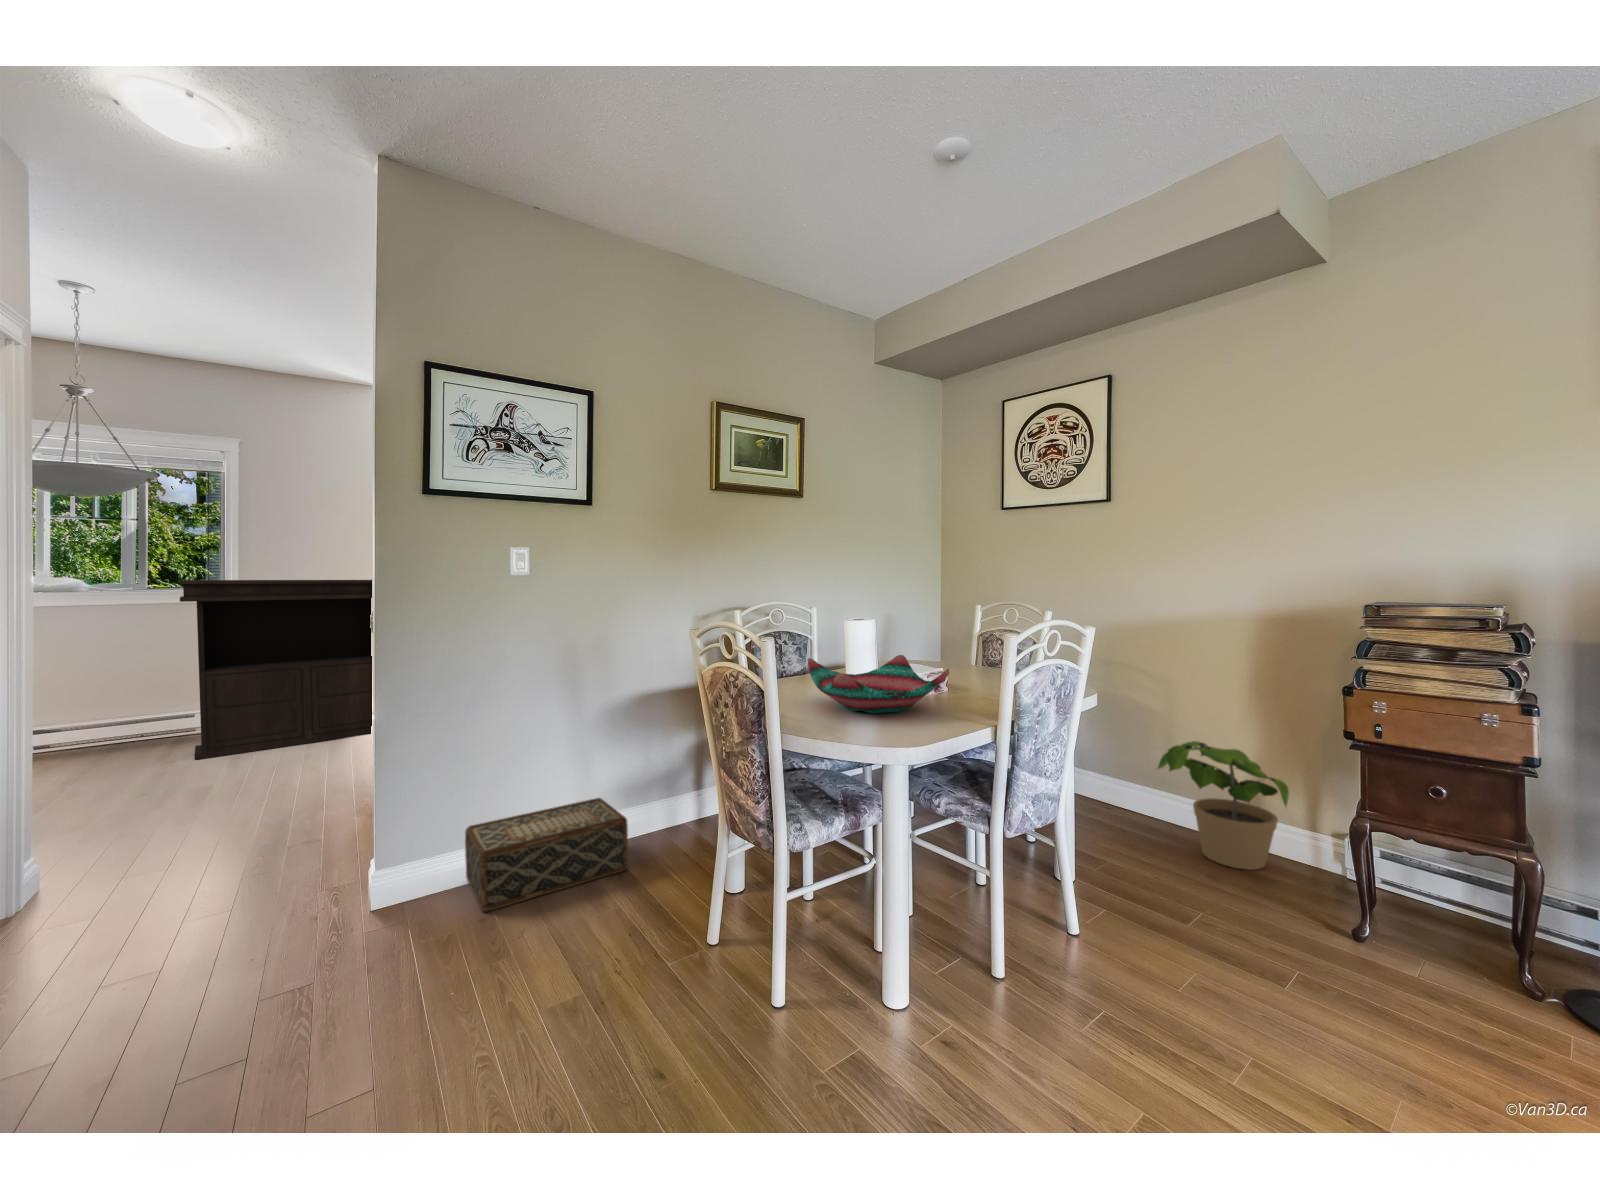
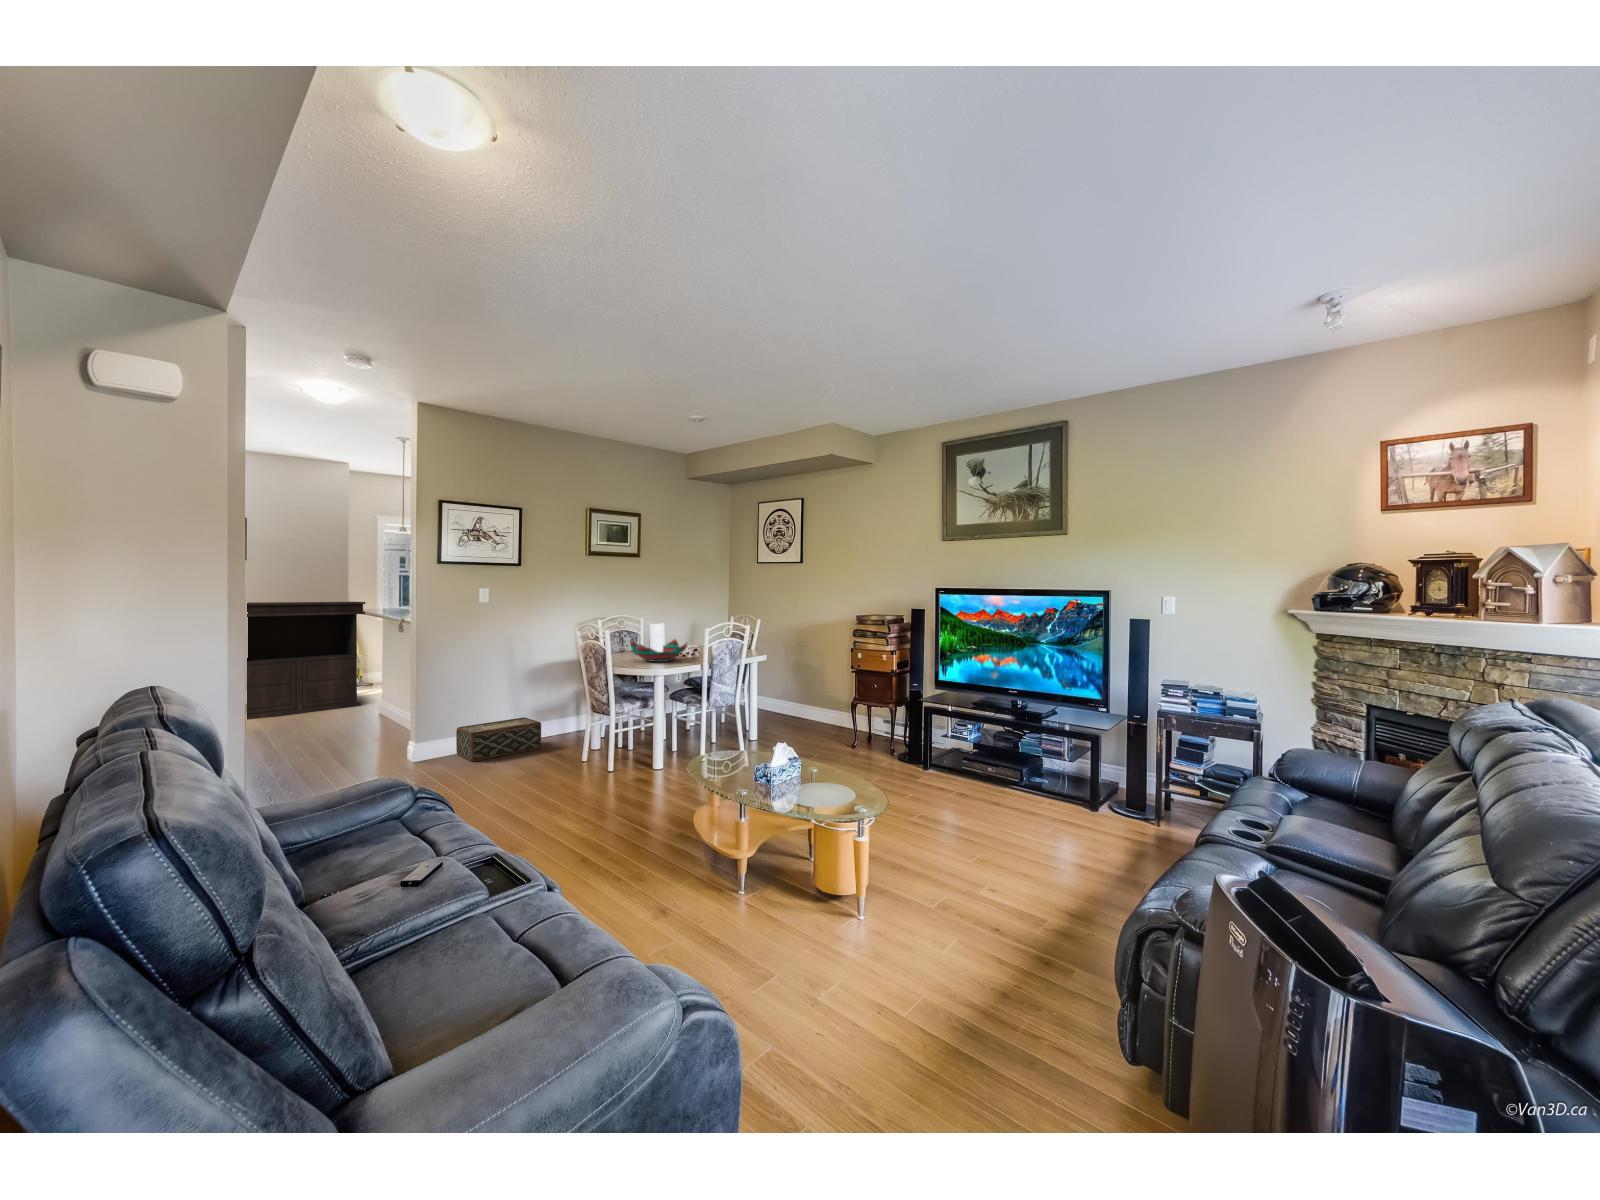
potted plant: present [1158,741,1289,870] -> none [801,678,858,737]

